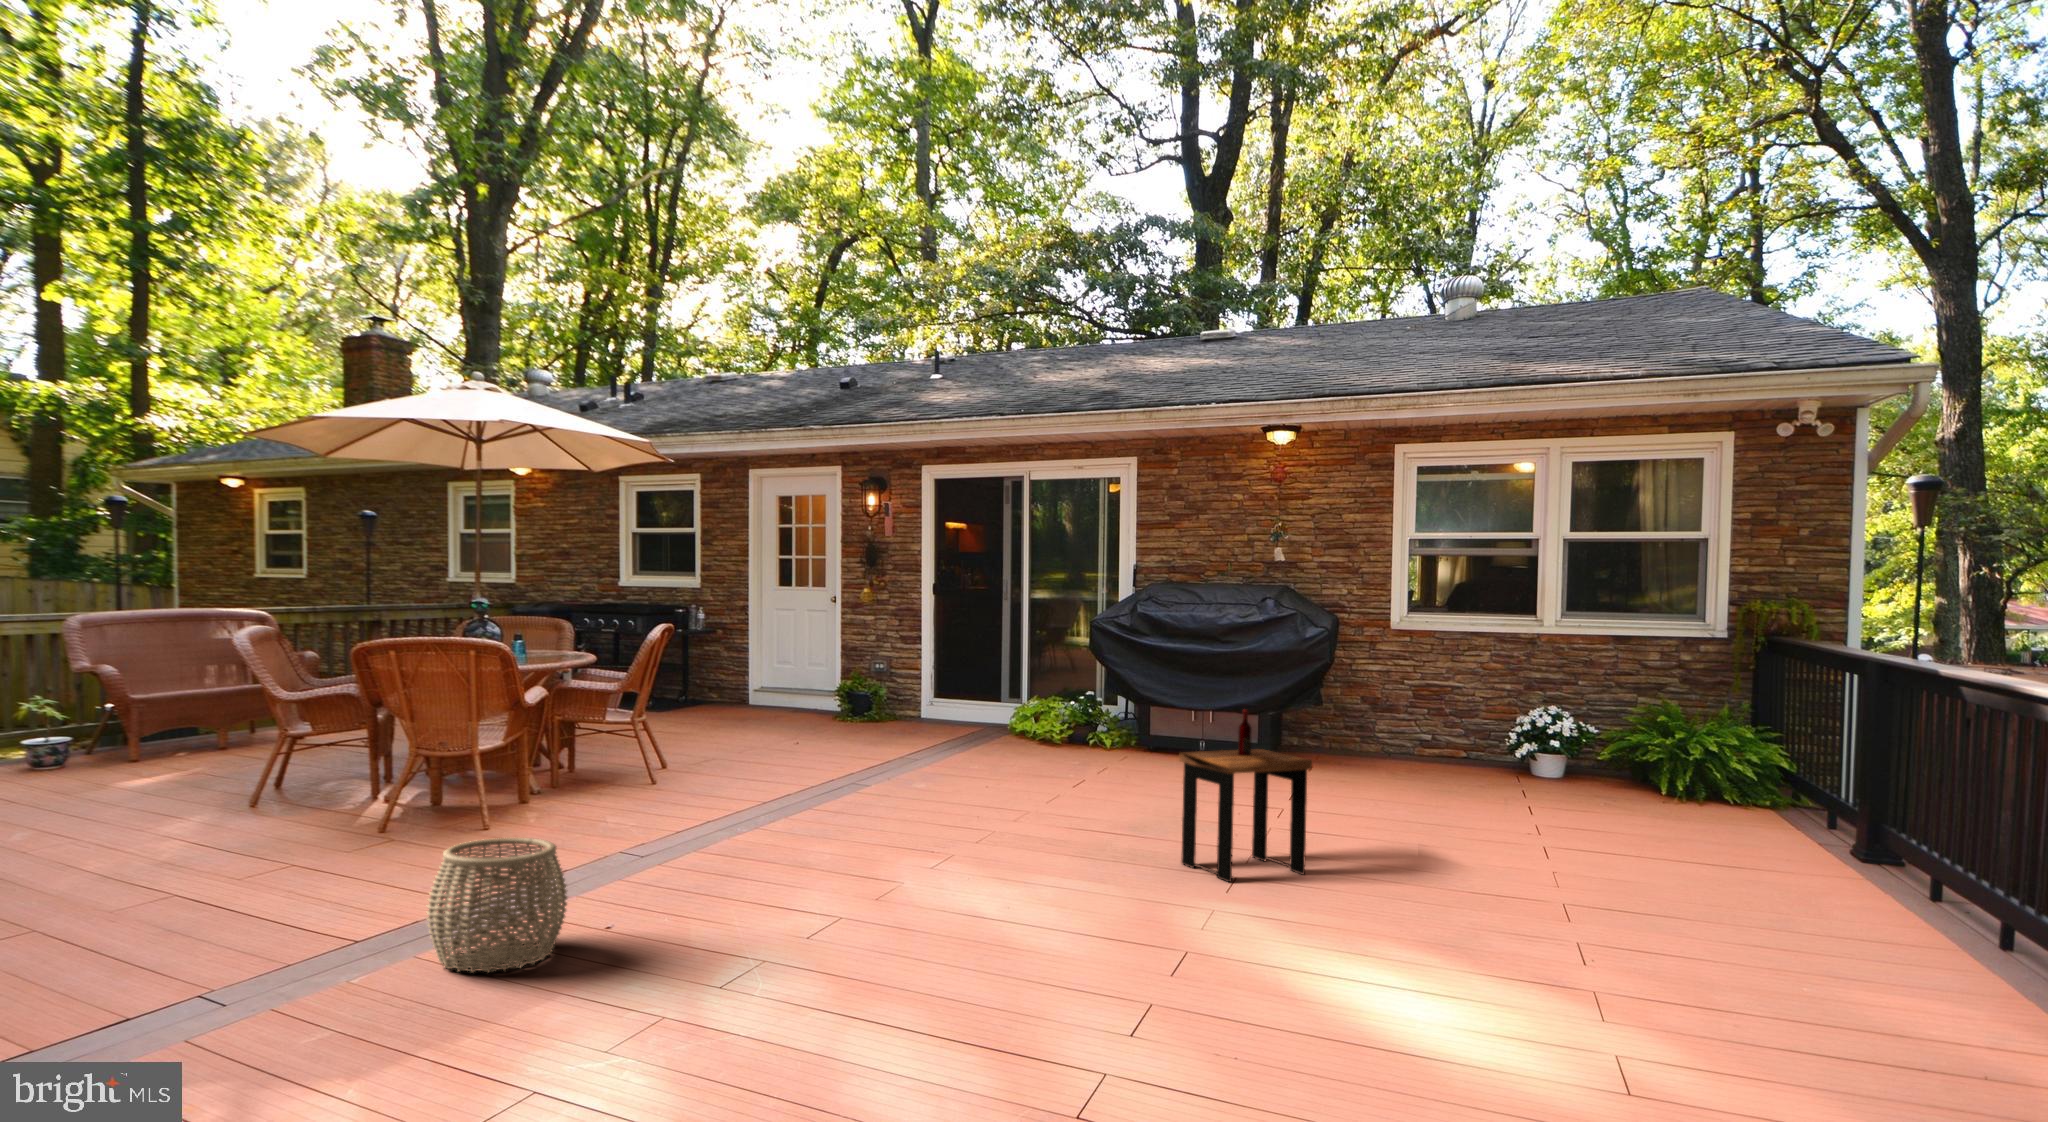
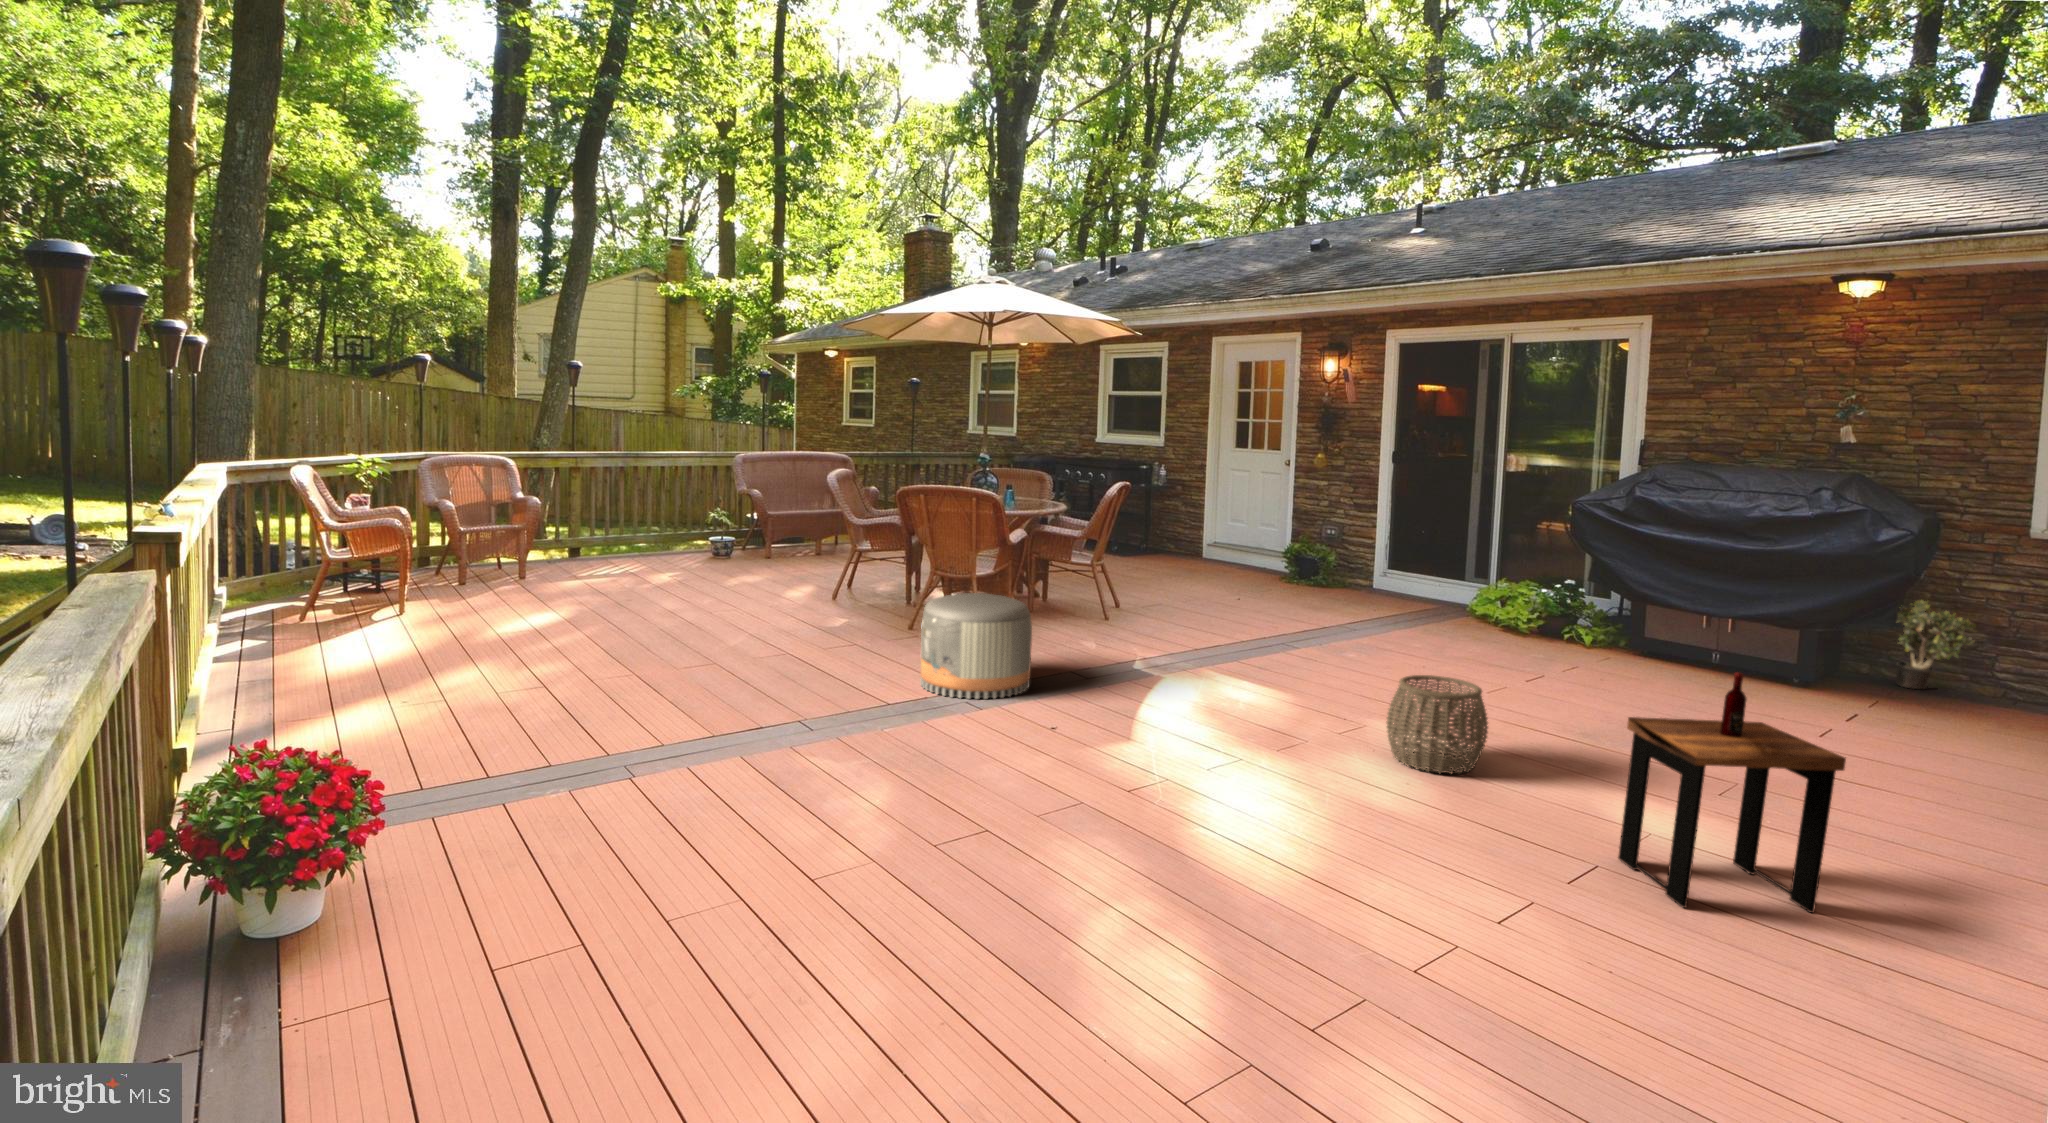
potted plant: none [1308,685,1369,754] -> present [1896,600,1976,689]
pouf: none [520,720,644,826] -> present [920,593,1032,699]
woven basket: present [427,838,567,973] -> present [1386,675,1488,774]

